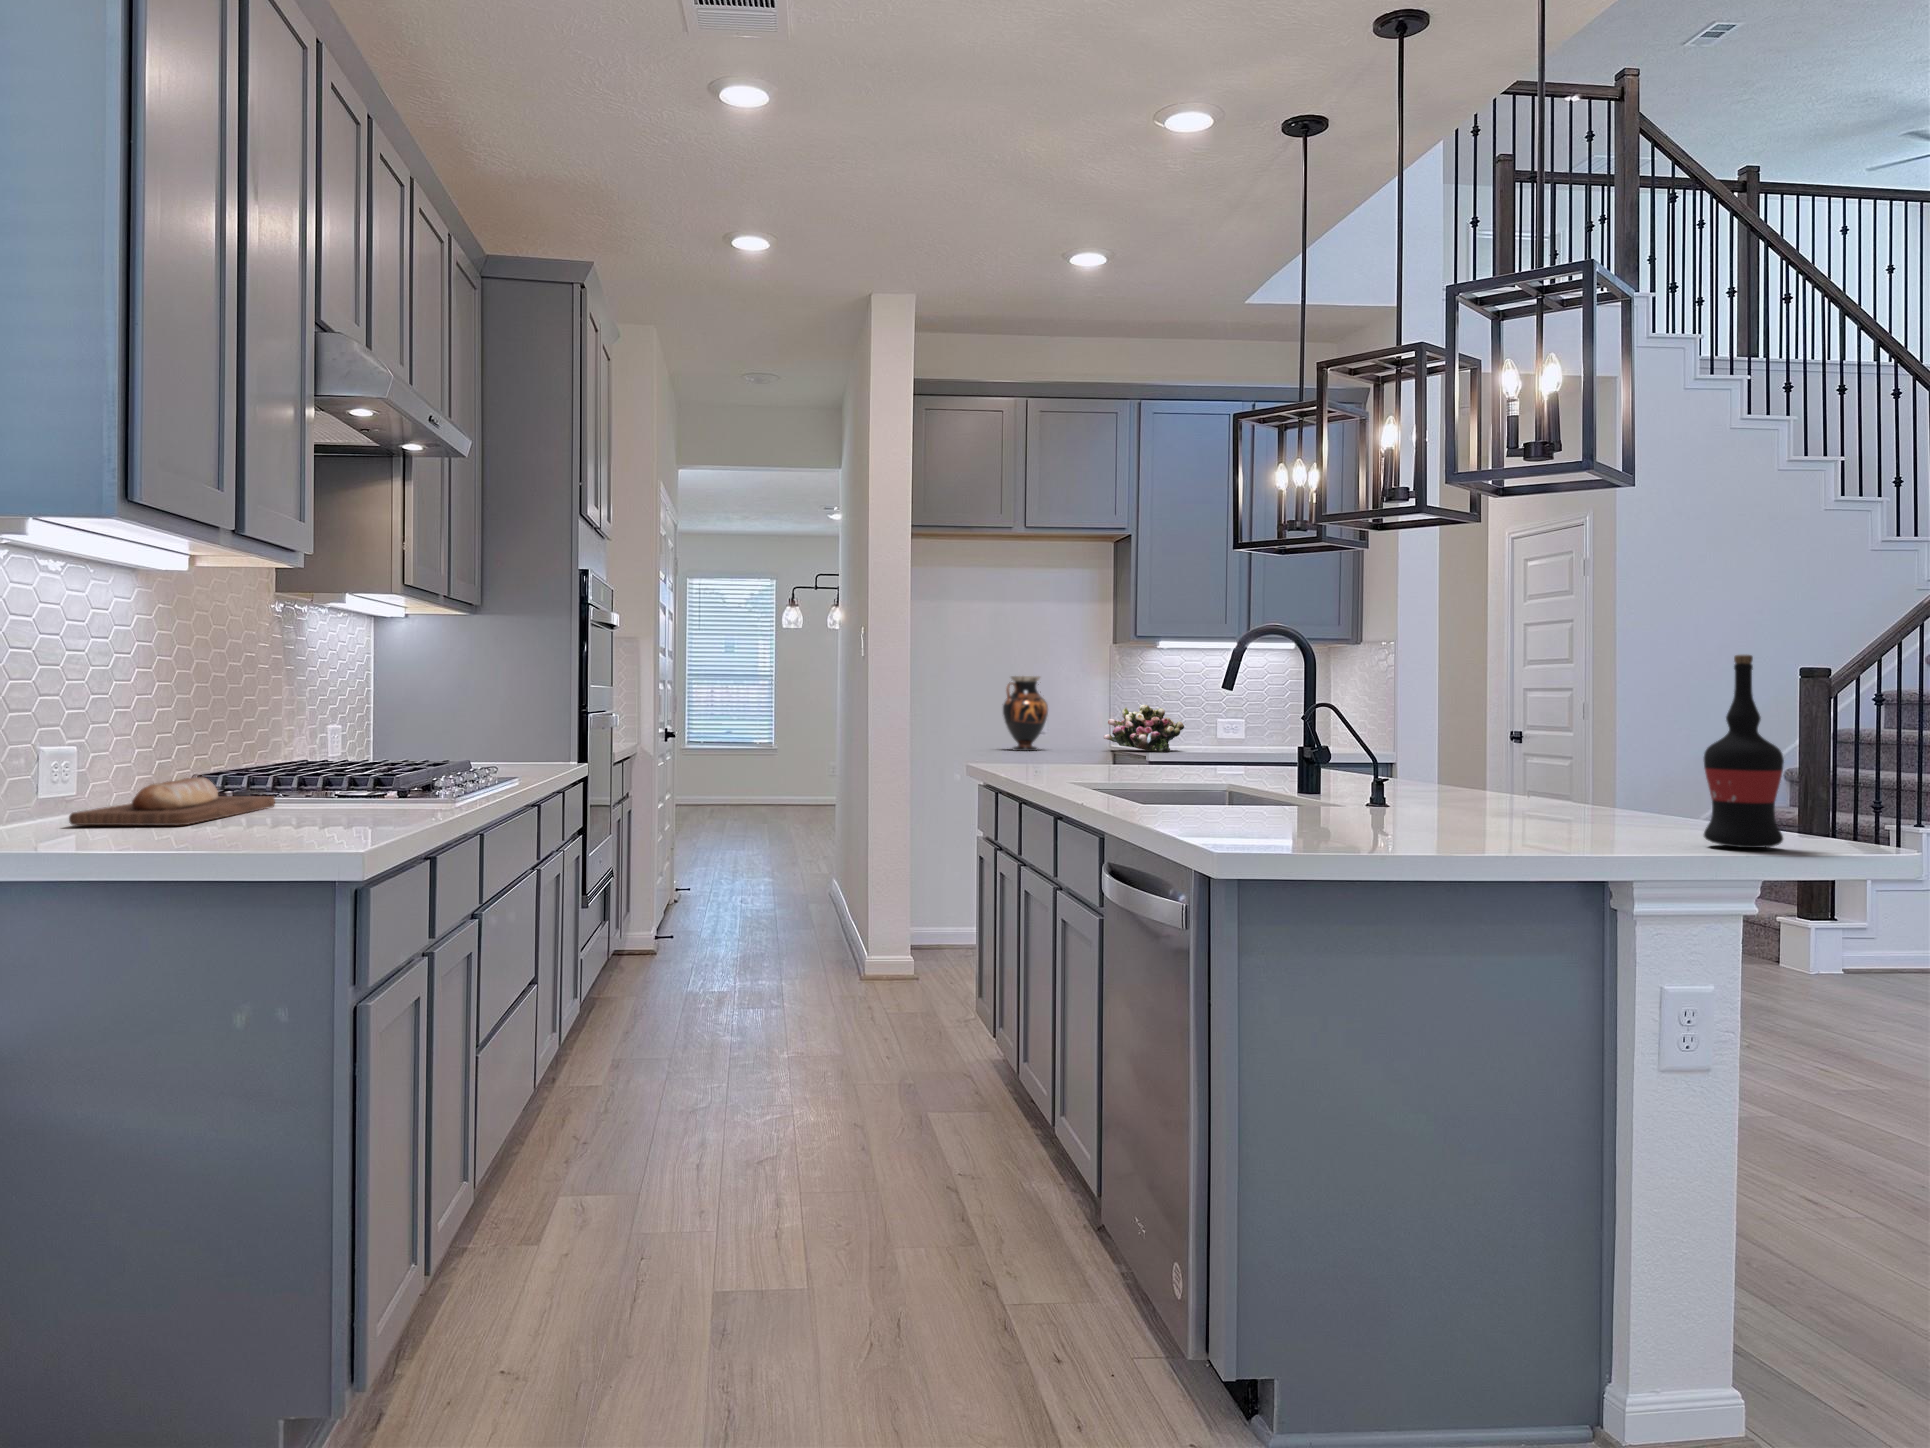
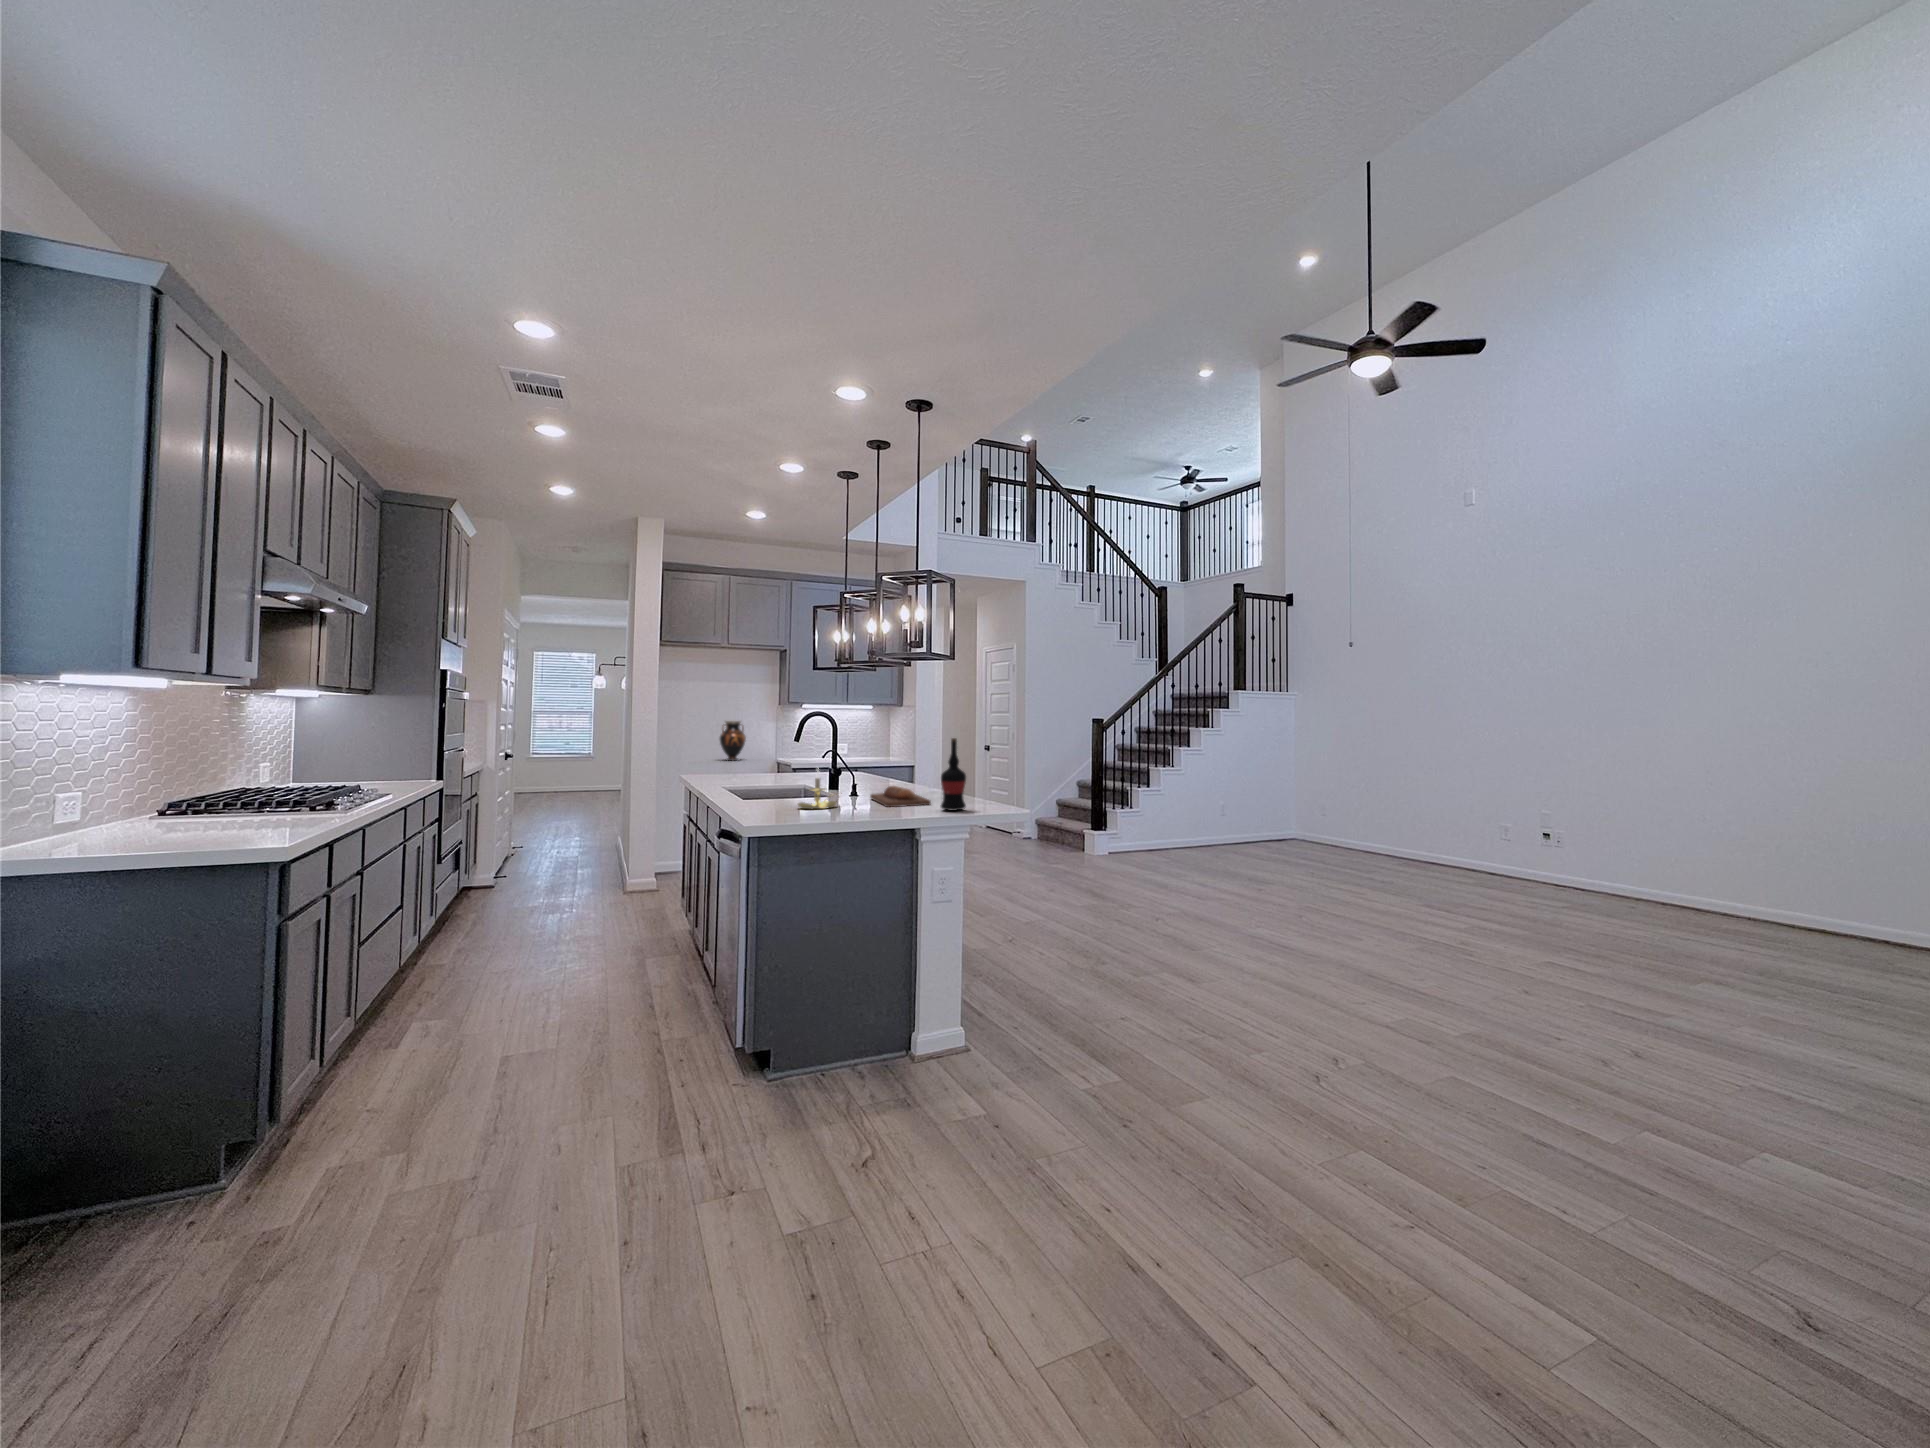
flower arrangement: present [1104,705,1184,752] -> none [775,735,818,760]
candle holder: none [1299,731,1402,831] -> present [798,772,837,809]
bread loaf: present [69,777,275,826] -> present [870,786,931,807]

